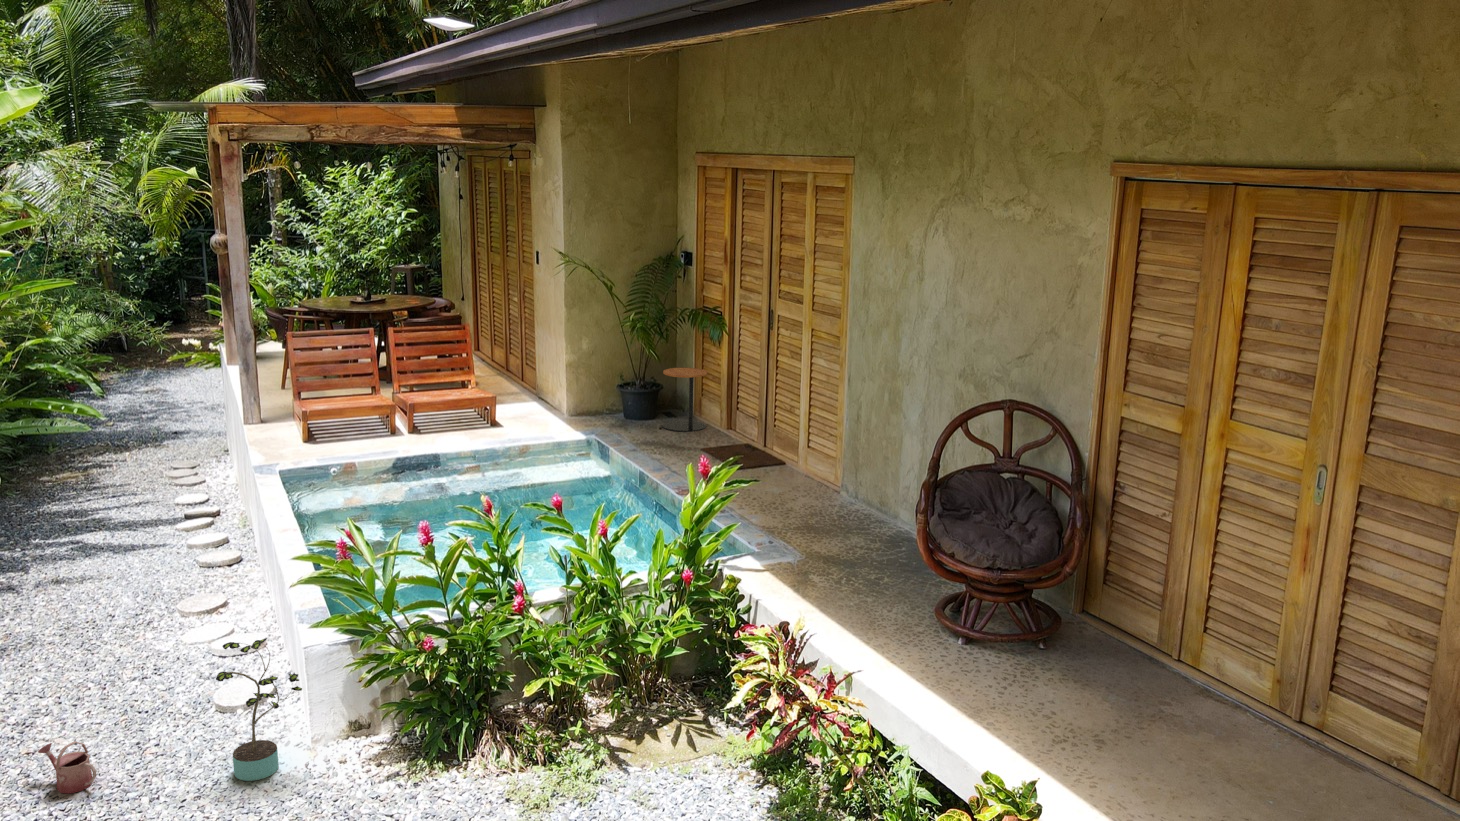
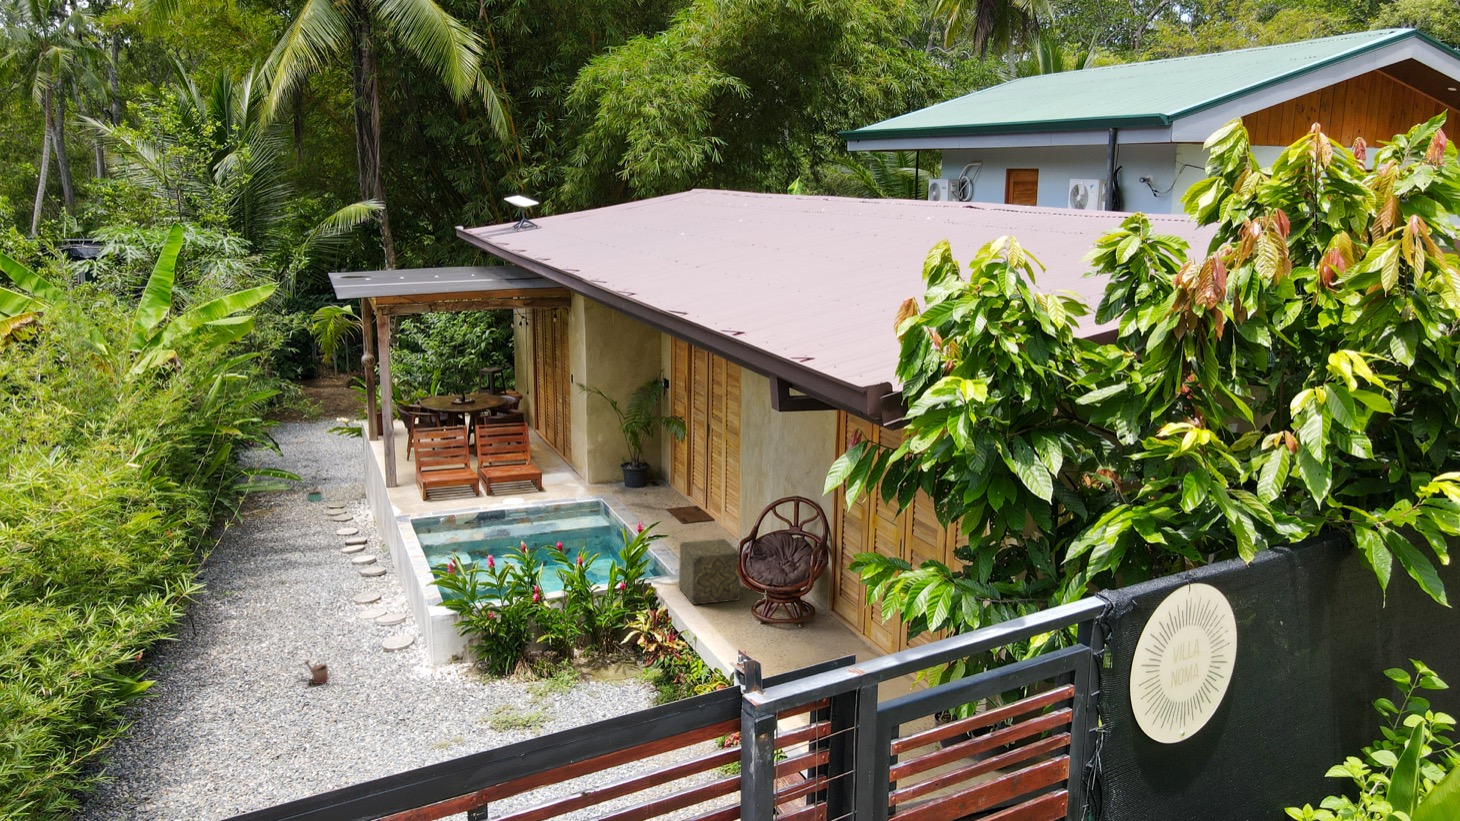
side table: present [663,367,707,432] -> none [647,455,676,497]
ottoman: none [770,486,893,607] -> present [679,539,741,605]
potted plant: present [216,638,302,781] -> present [305,460,322,501]

